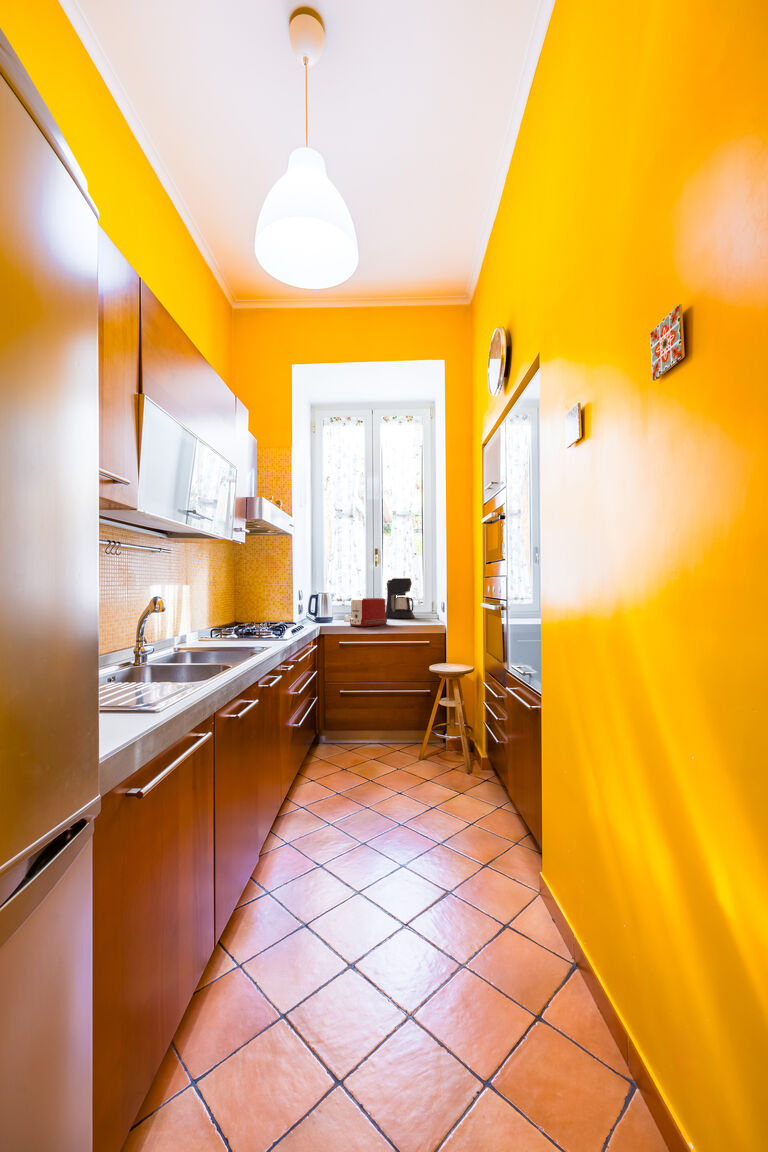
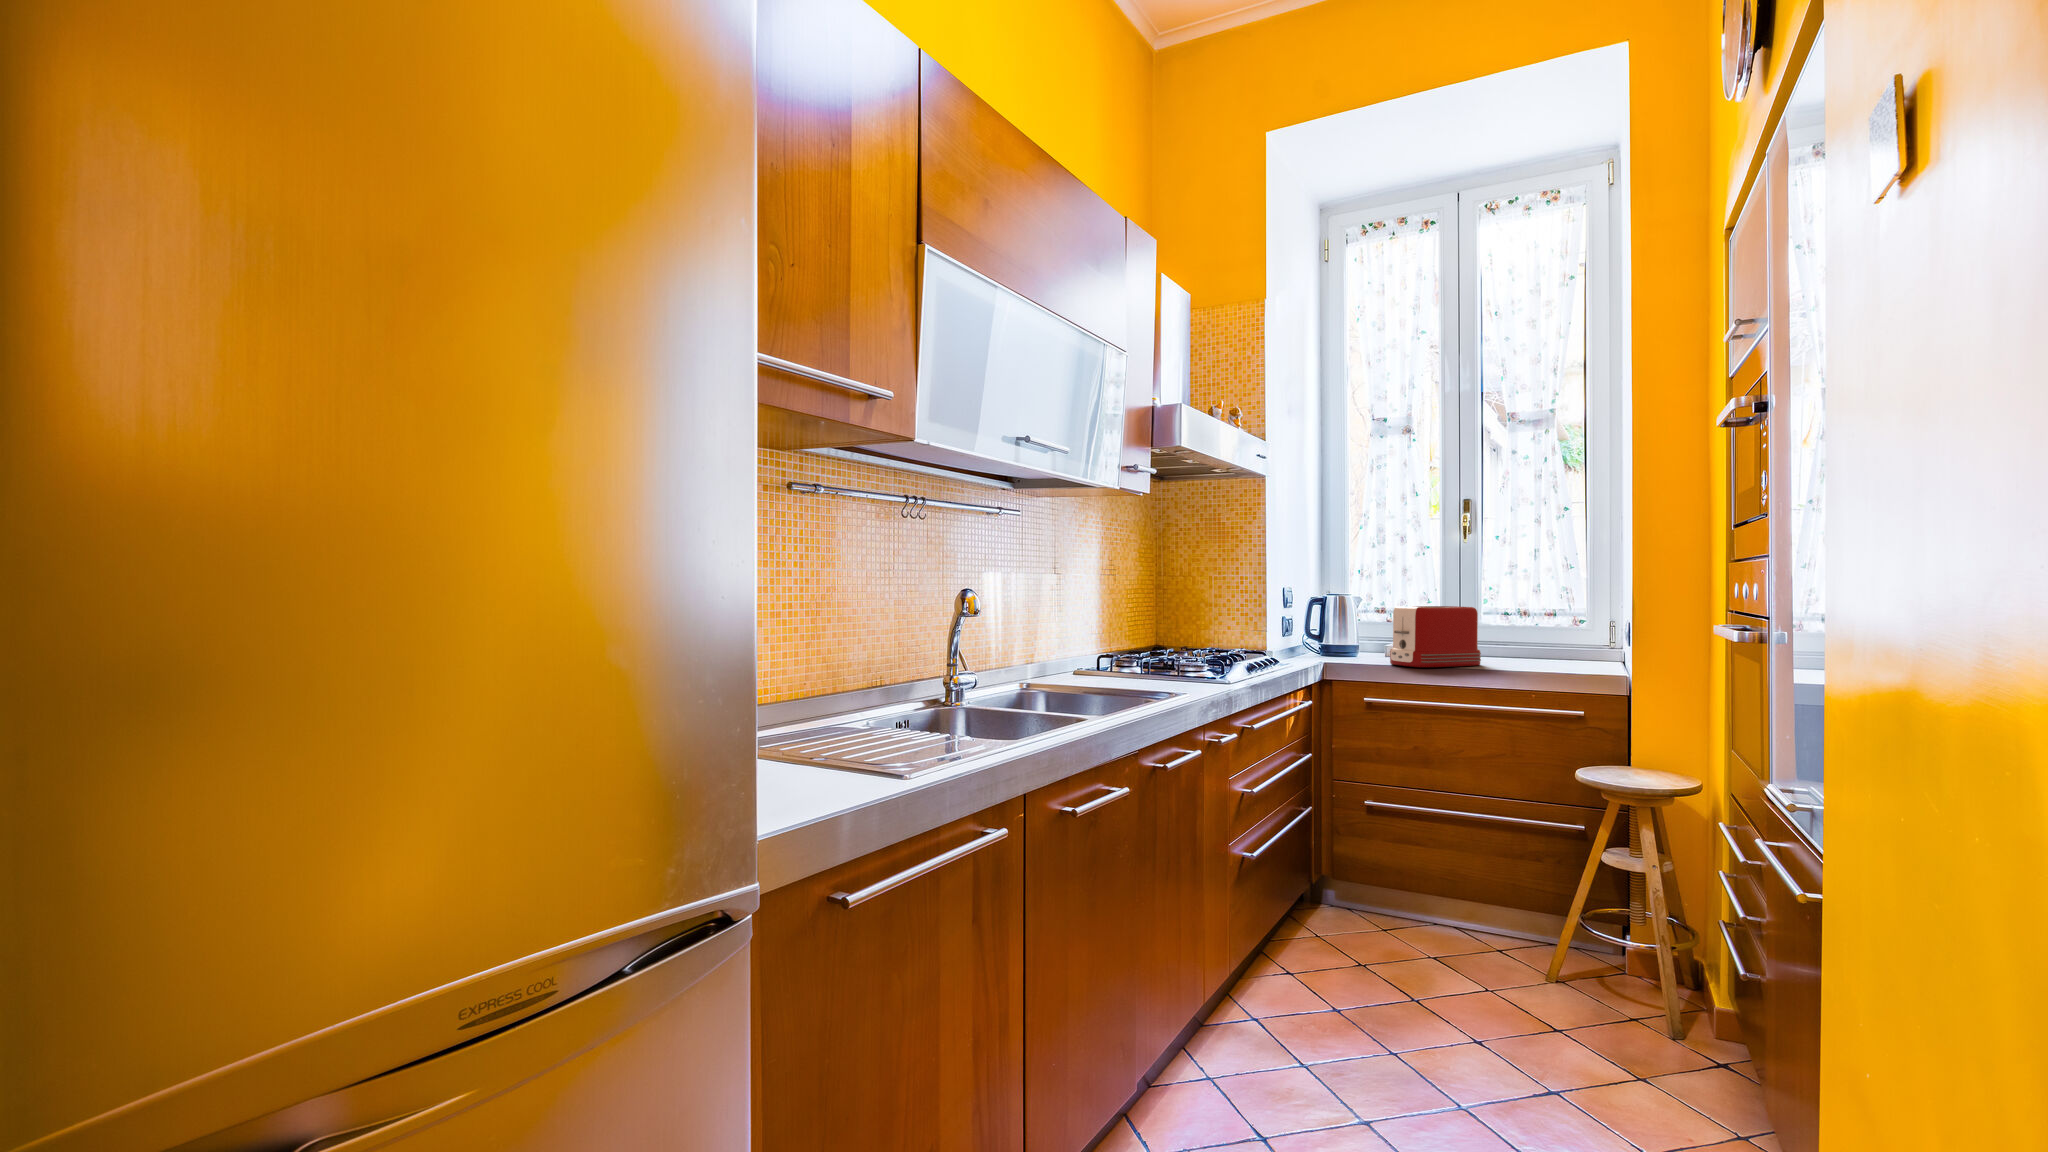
coffee maker: present [385,578,414,618] -> none [1487,563,1565,655]

